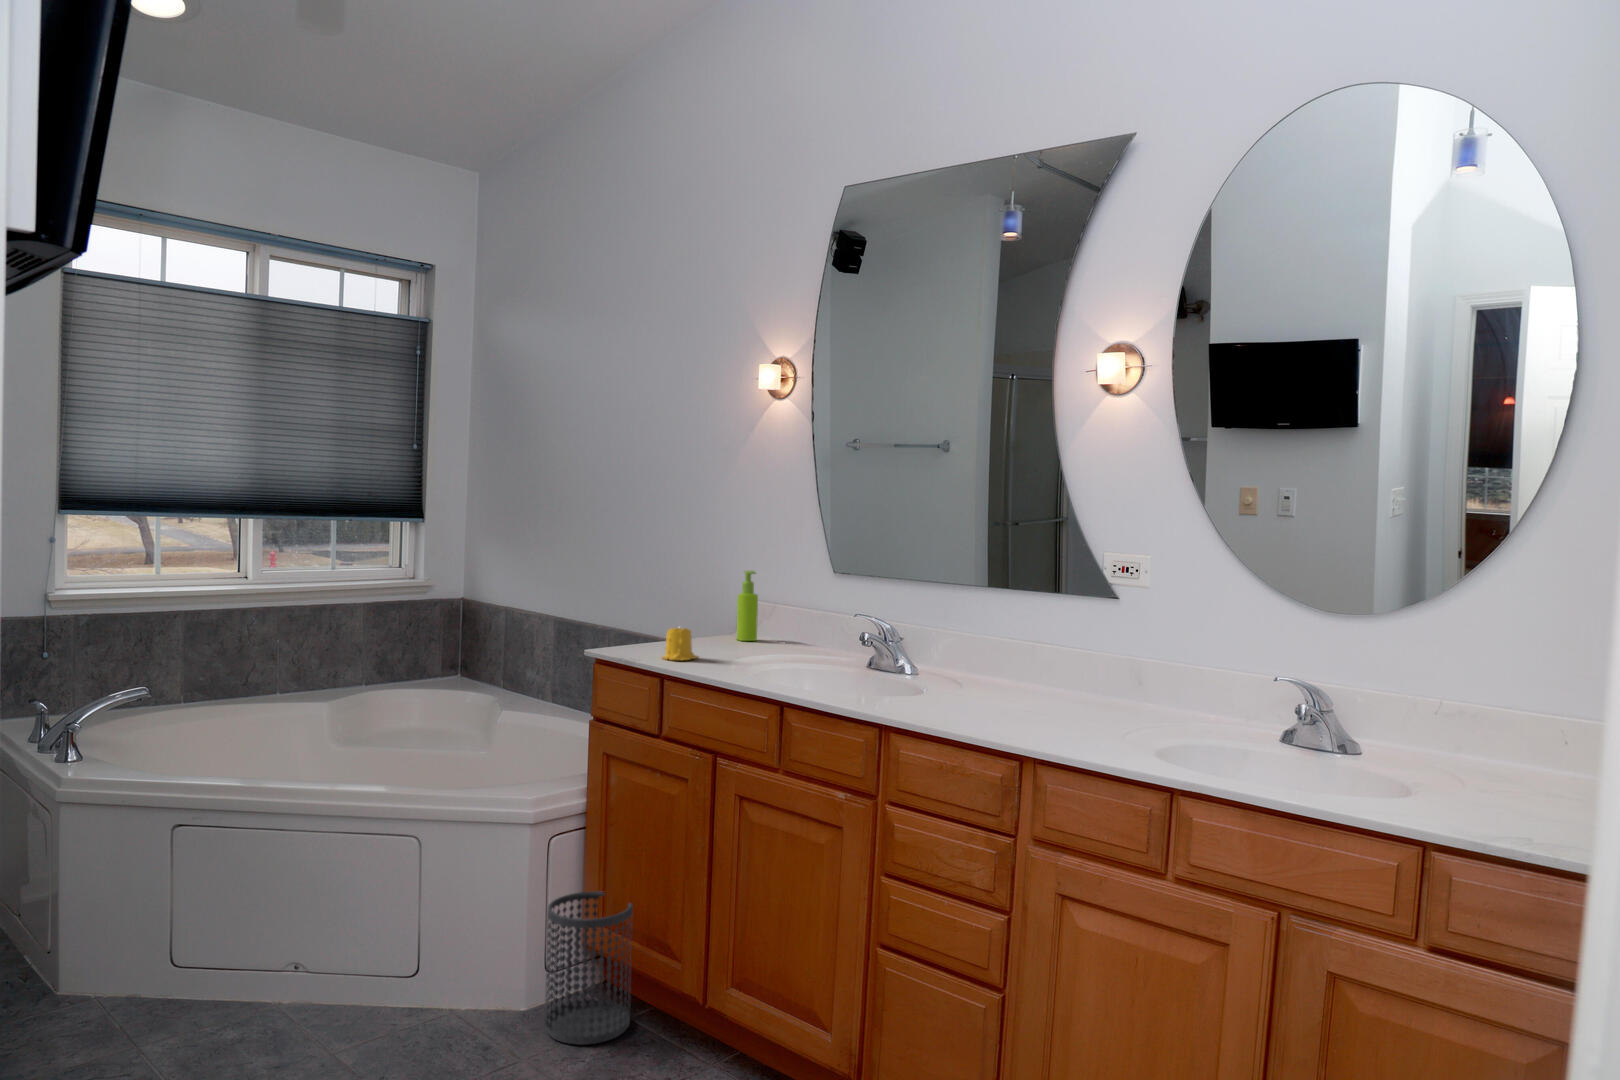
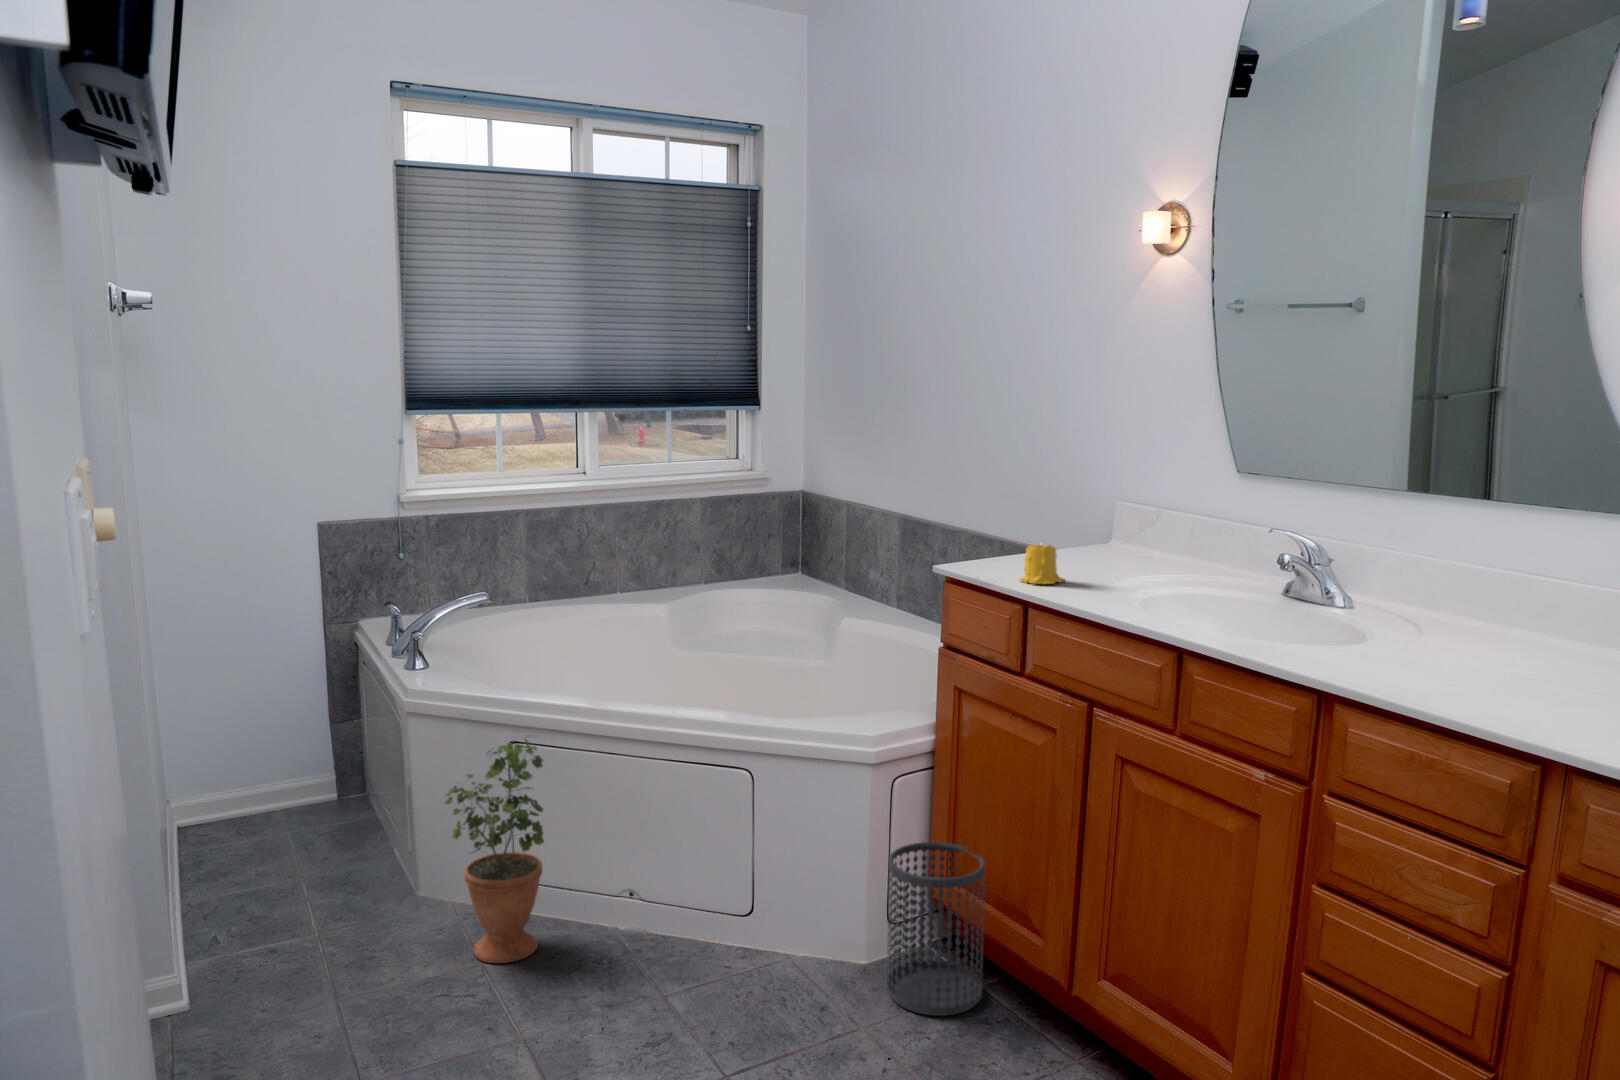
soap dispenser: present [737,571,758,641] -> none [1110,471,1138,557]
potted plant: none [98,816,208,1050] -> present [445,740,544,963]

